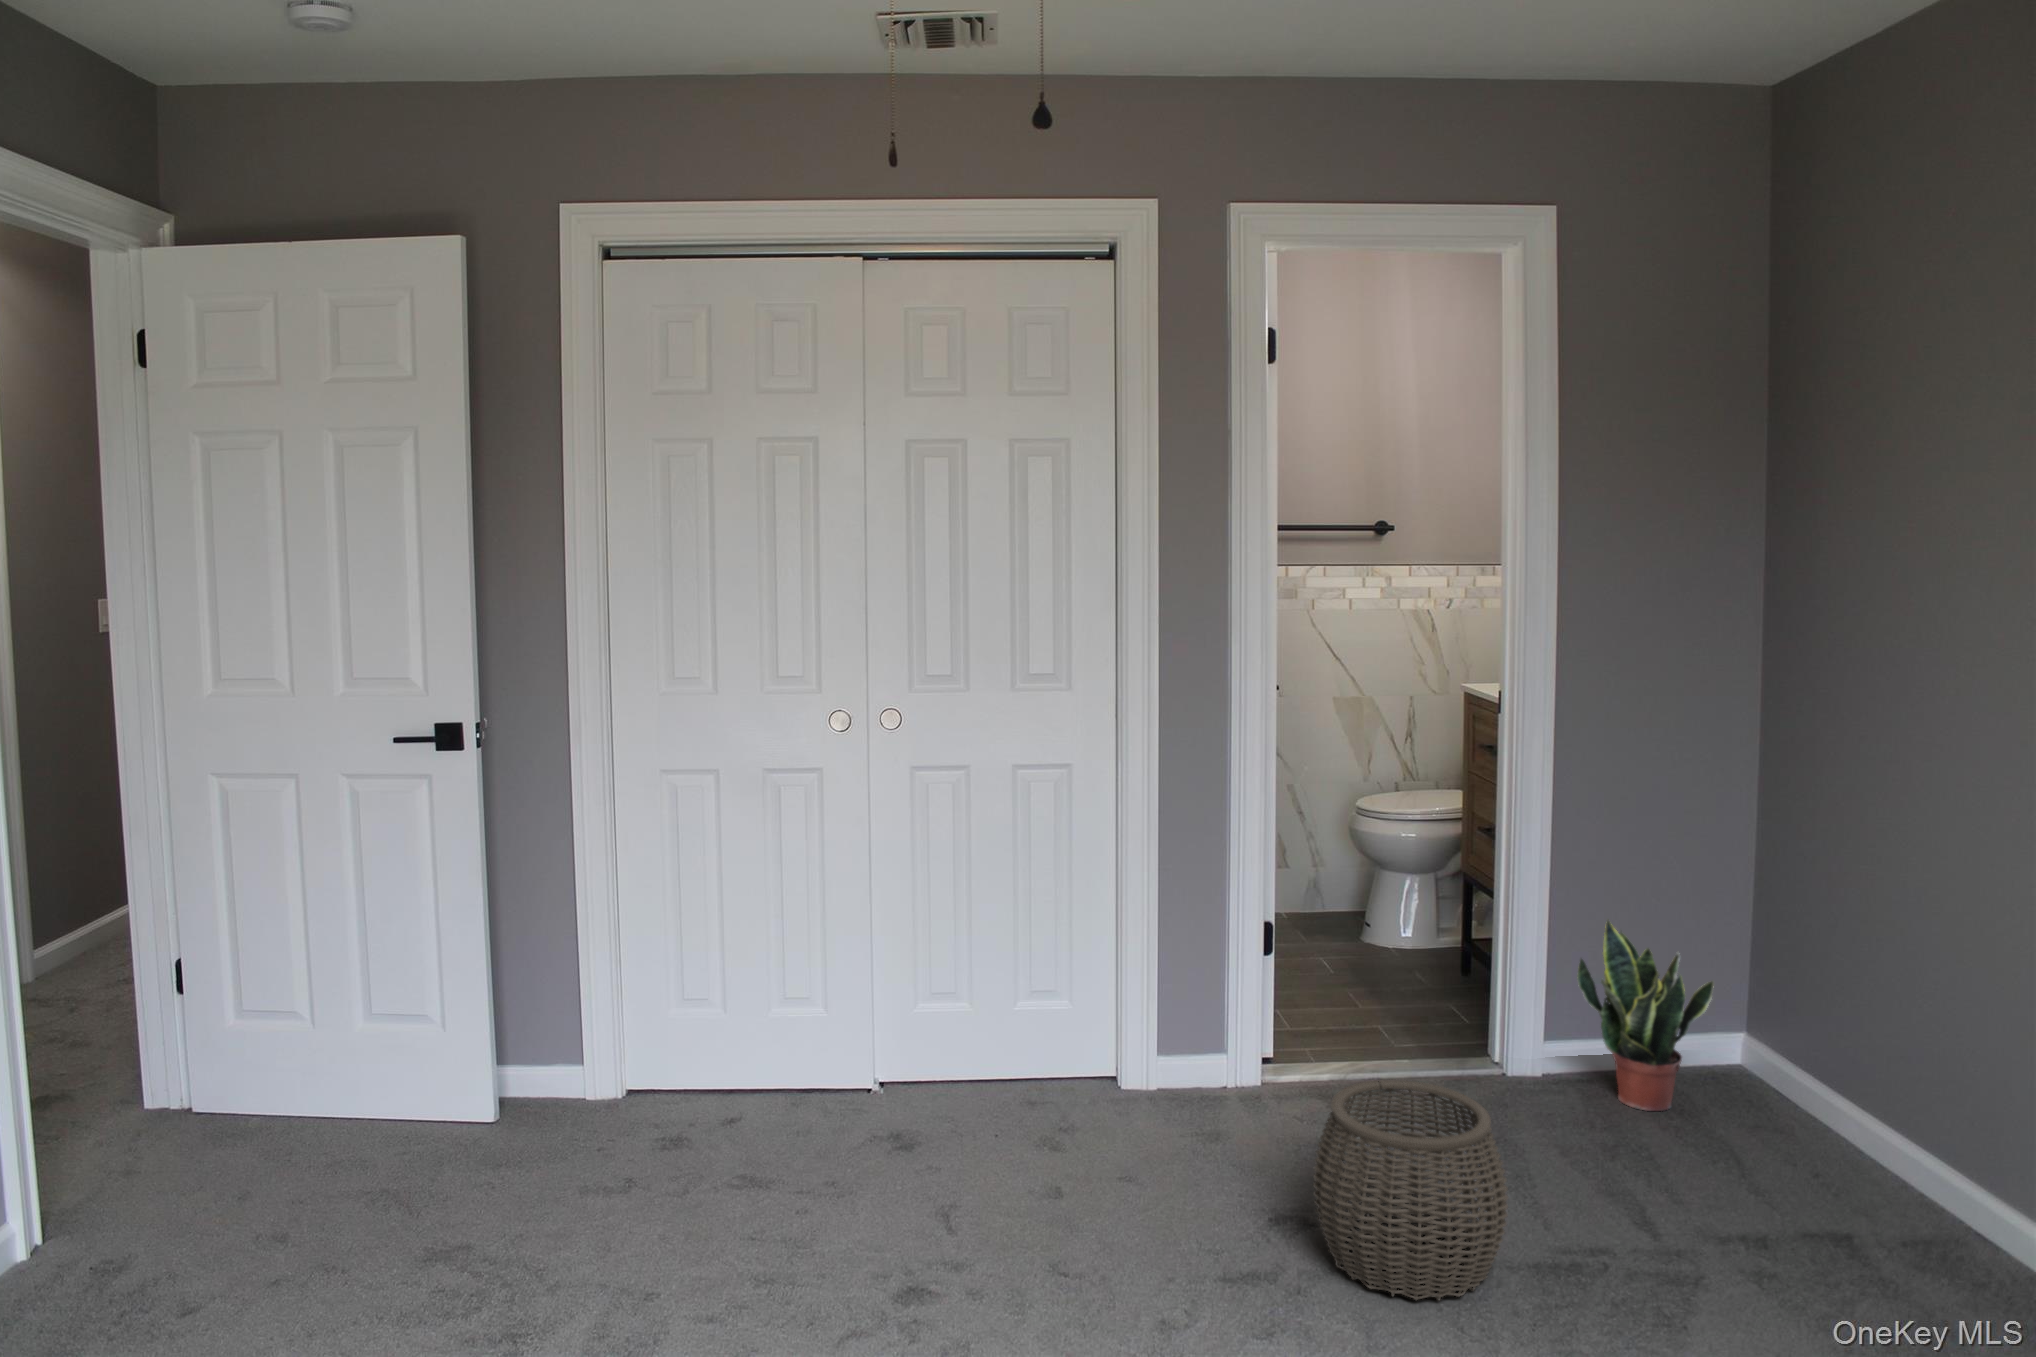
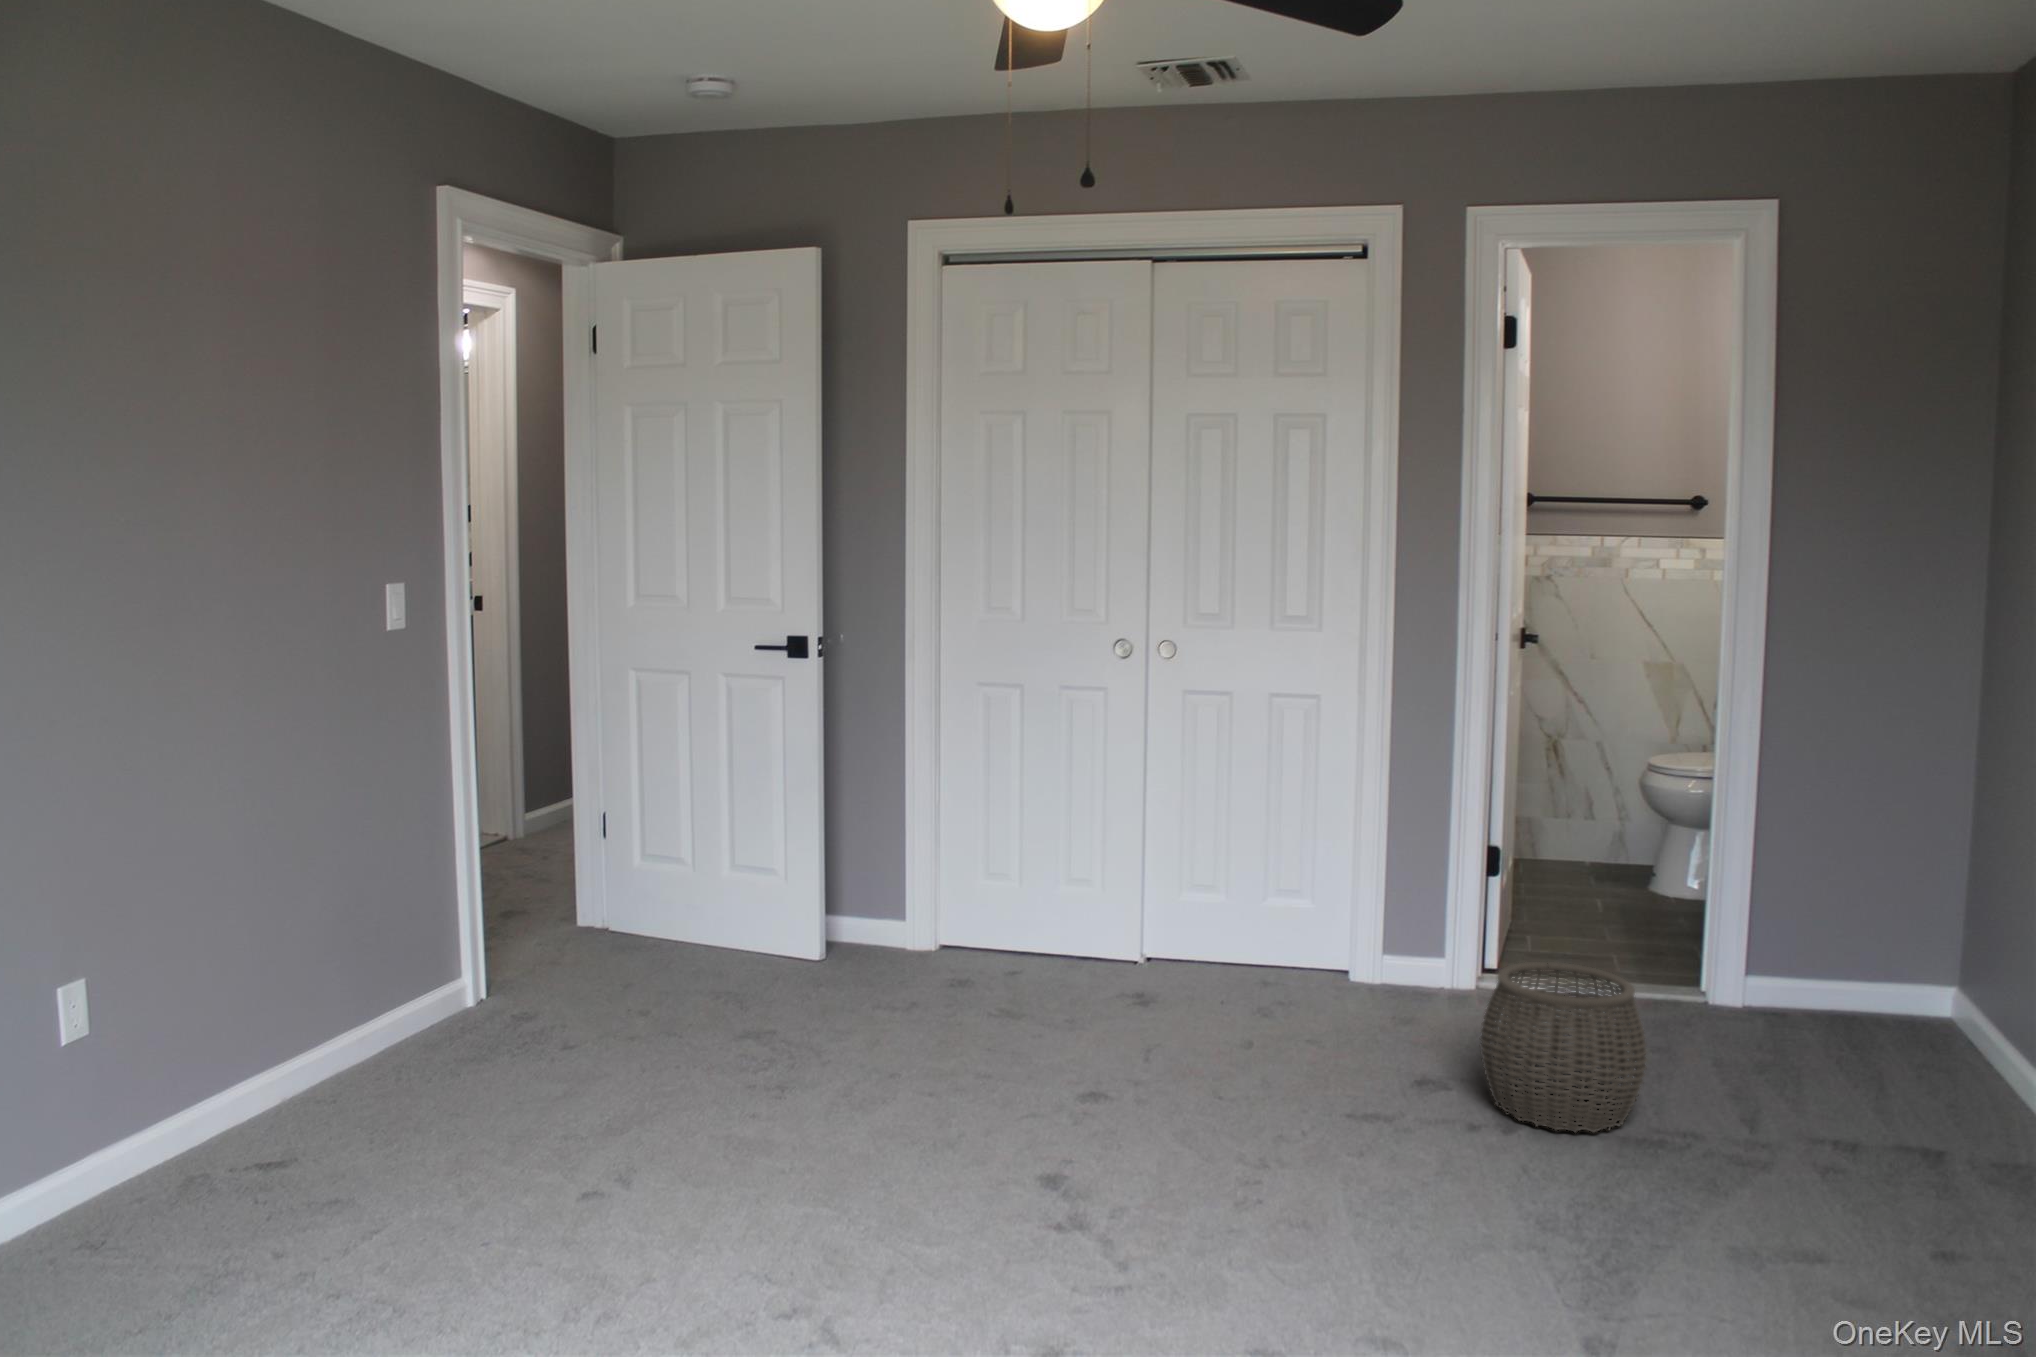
potted plant: present [1577,921,1714,1111] -> none [1778,859,1914,1040]

